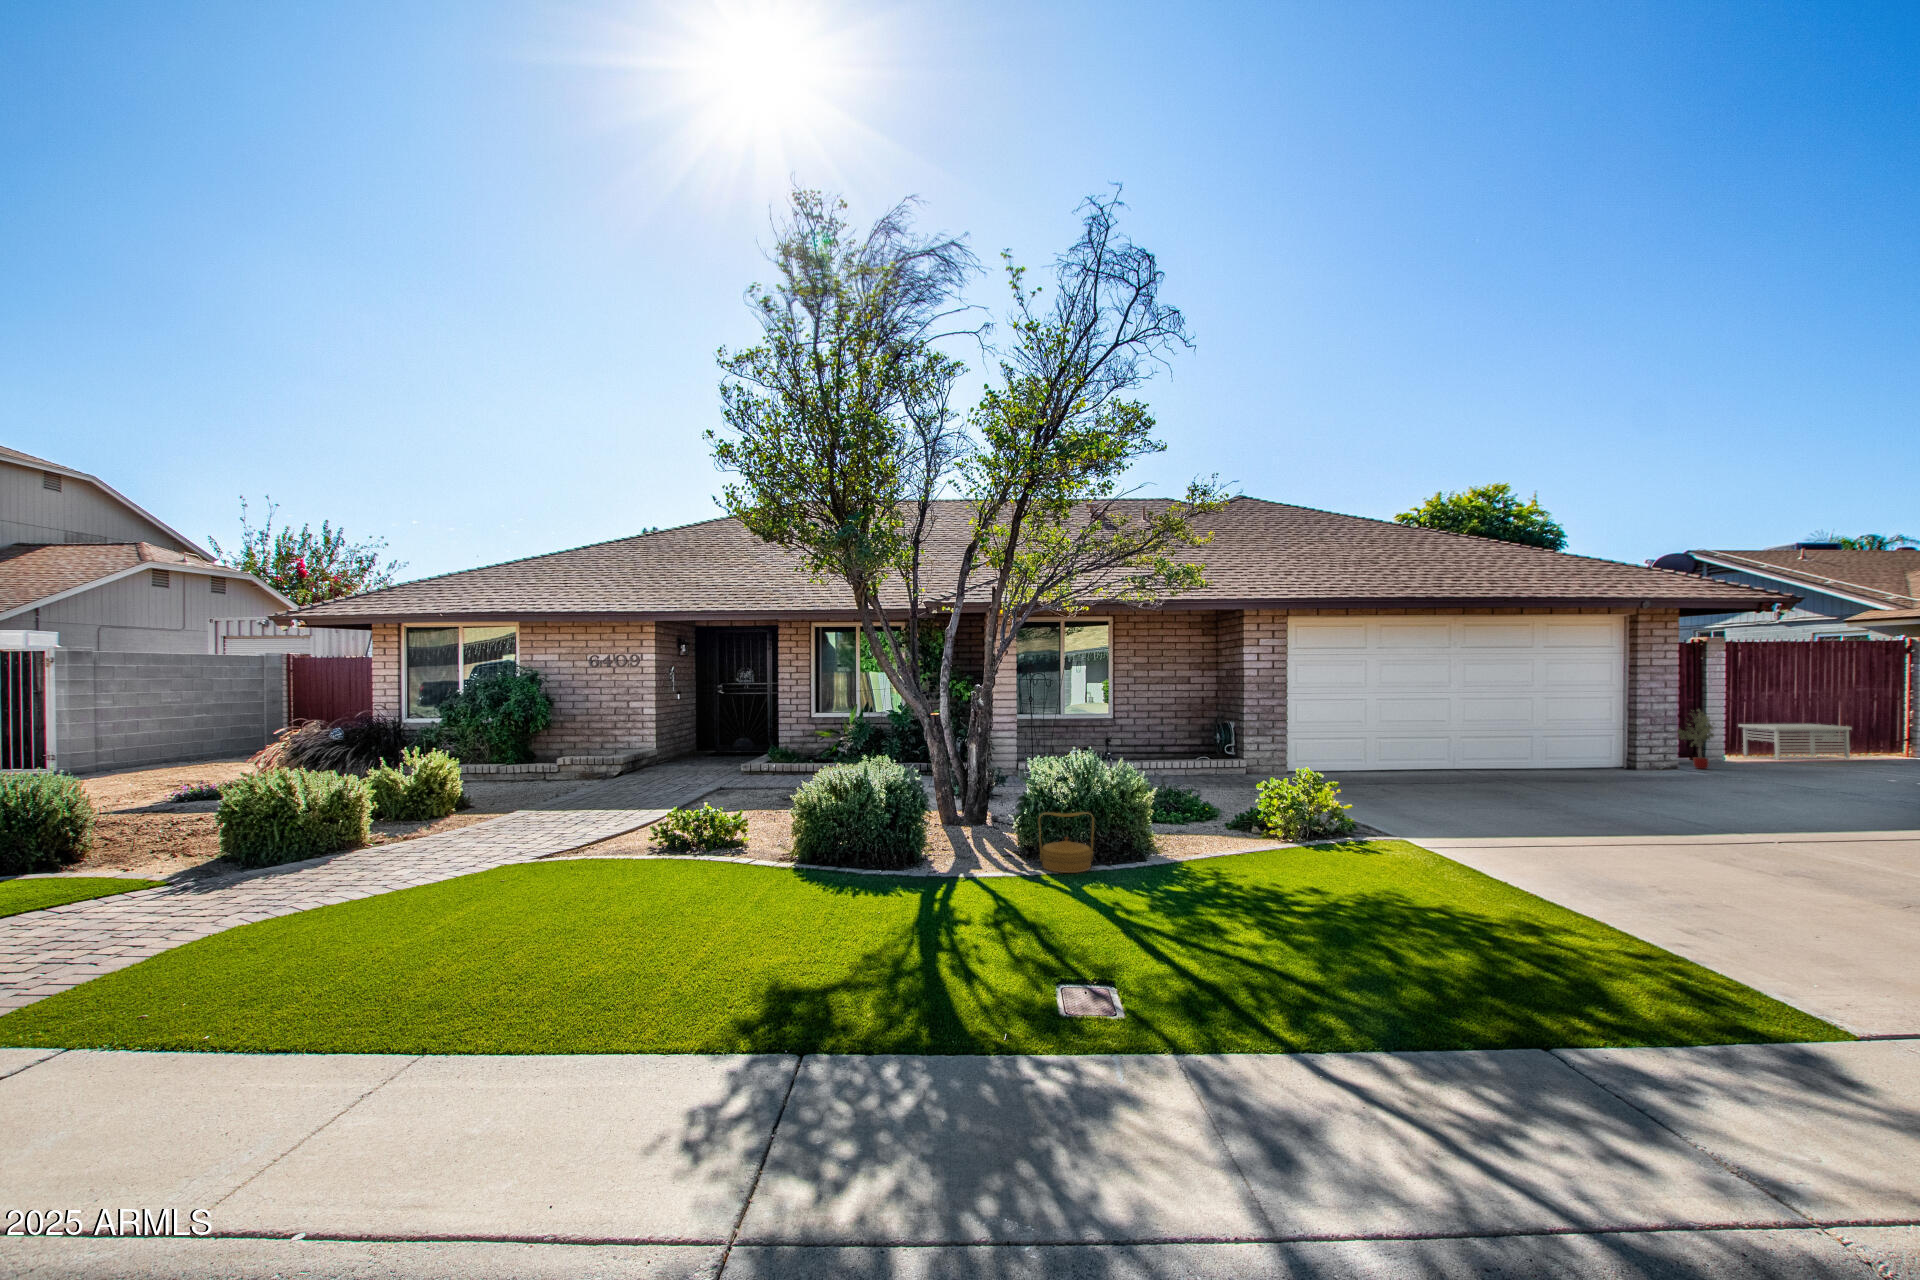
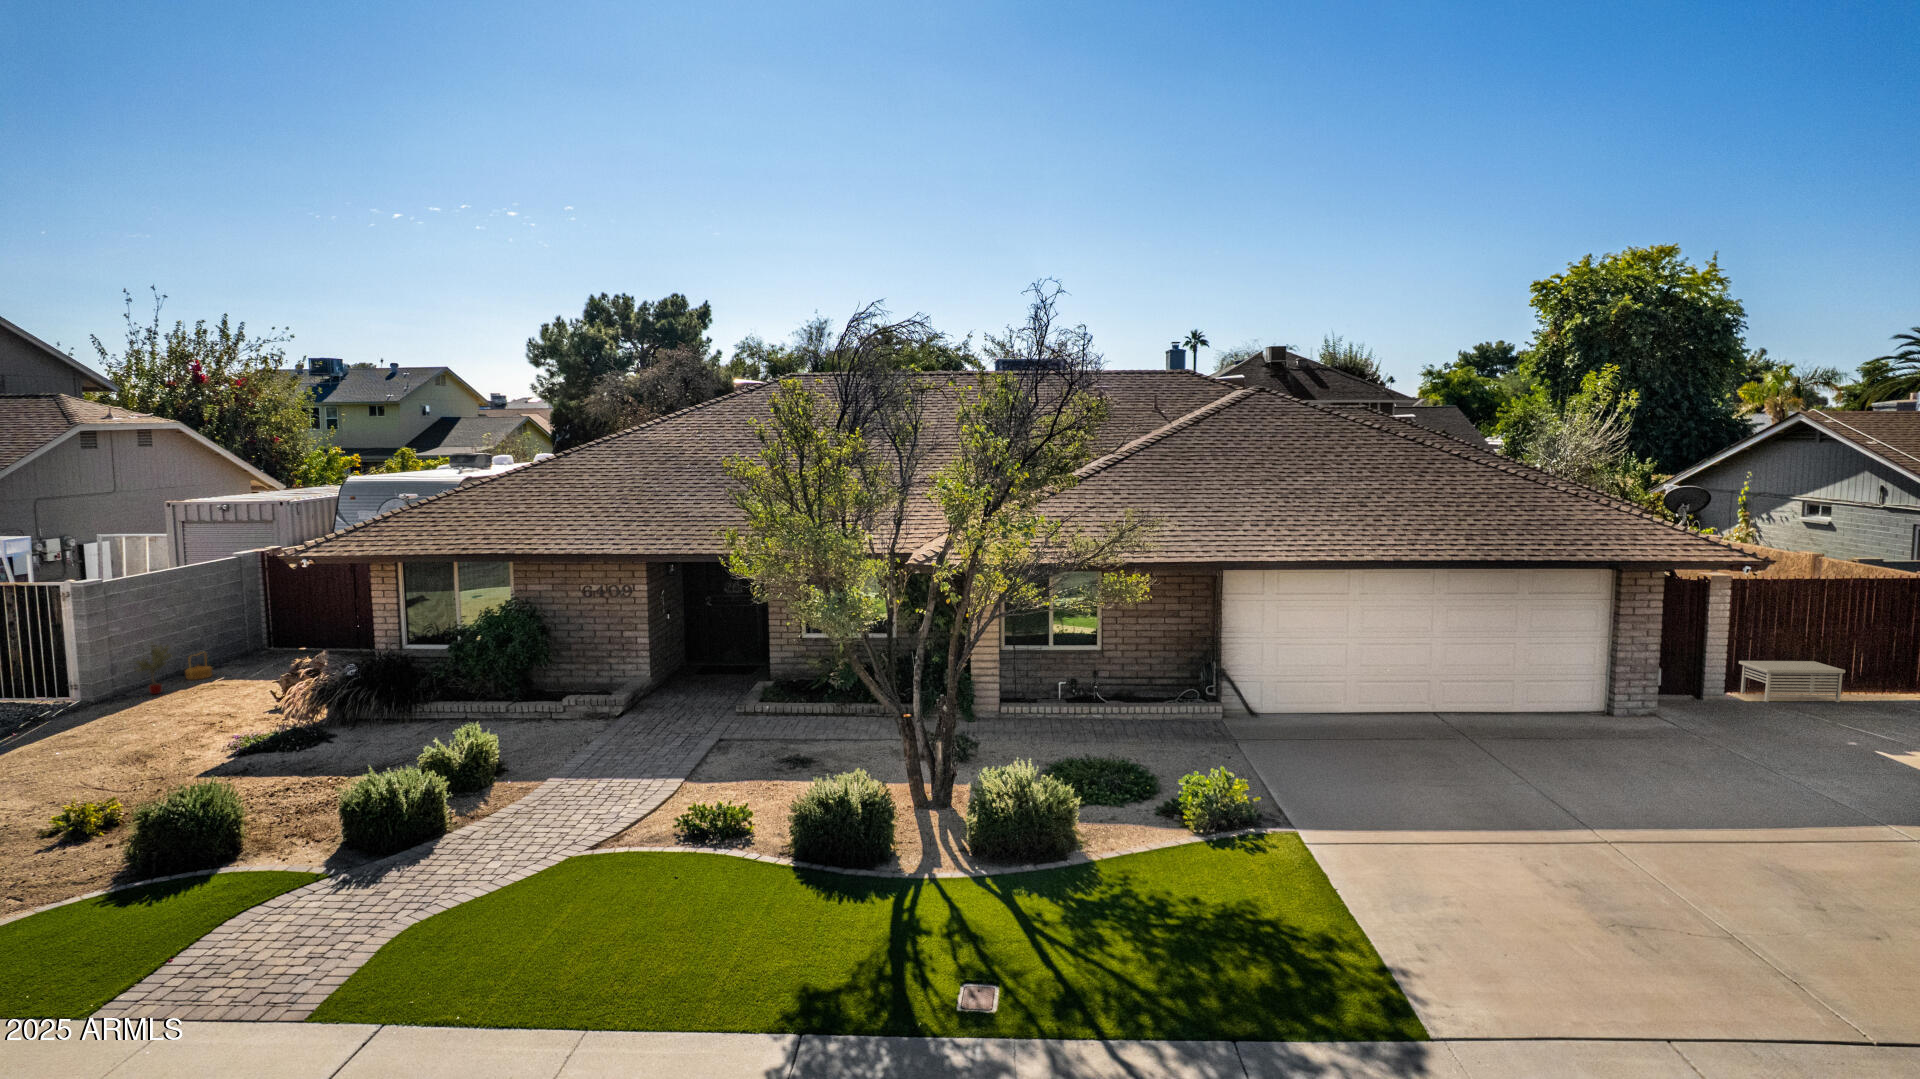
potted tree: present [1677,710,1714,769] -> present [134,643,172,694]
woven basket: present [1039,812,1094,873] -> present [185,652,212,680]

